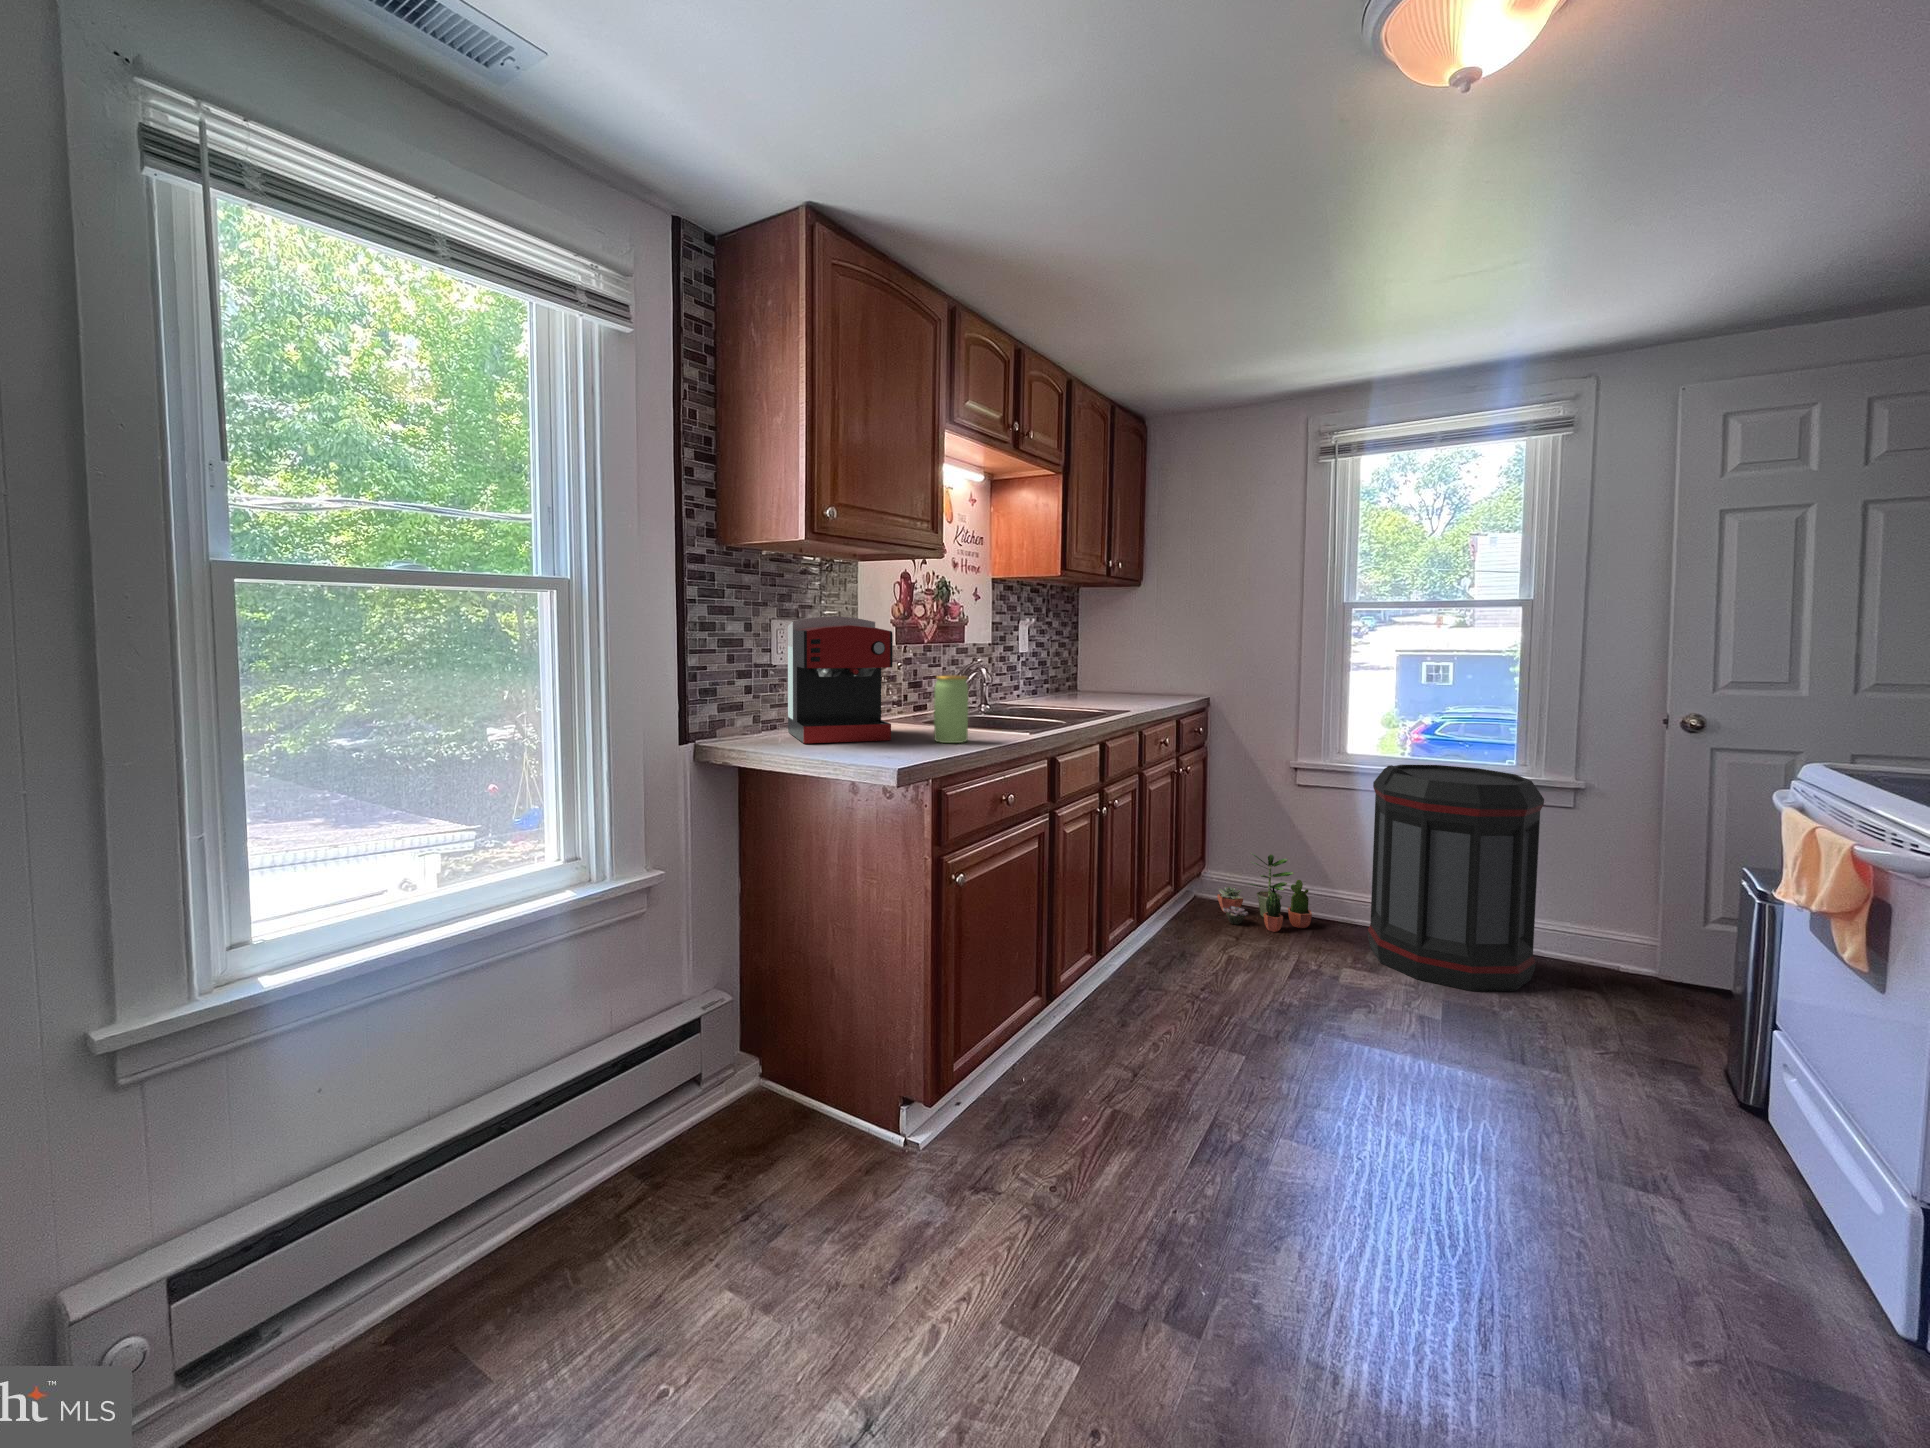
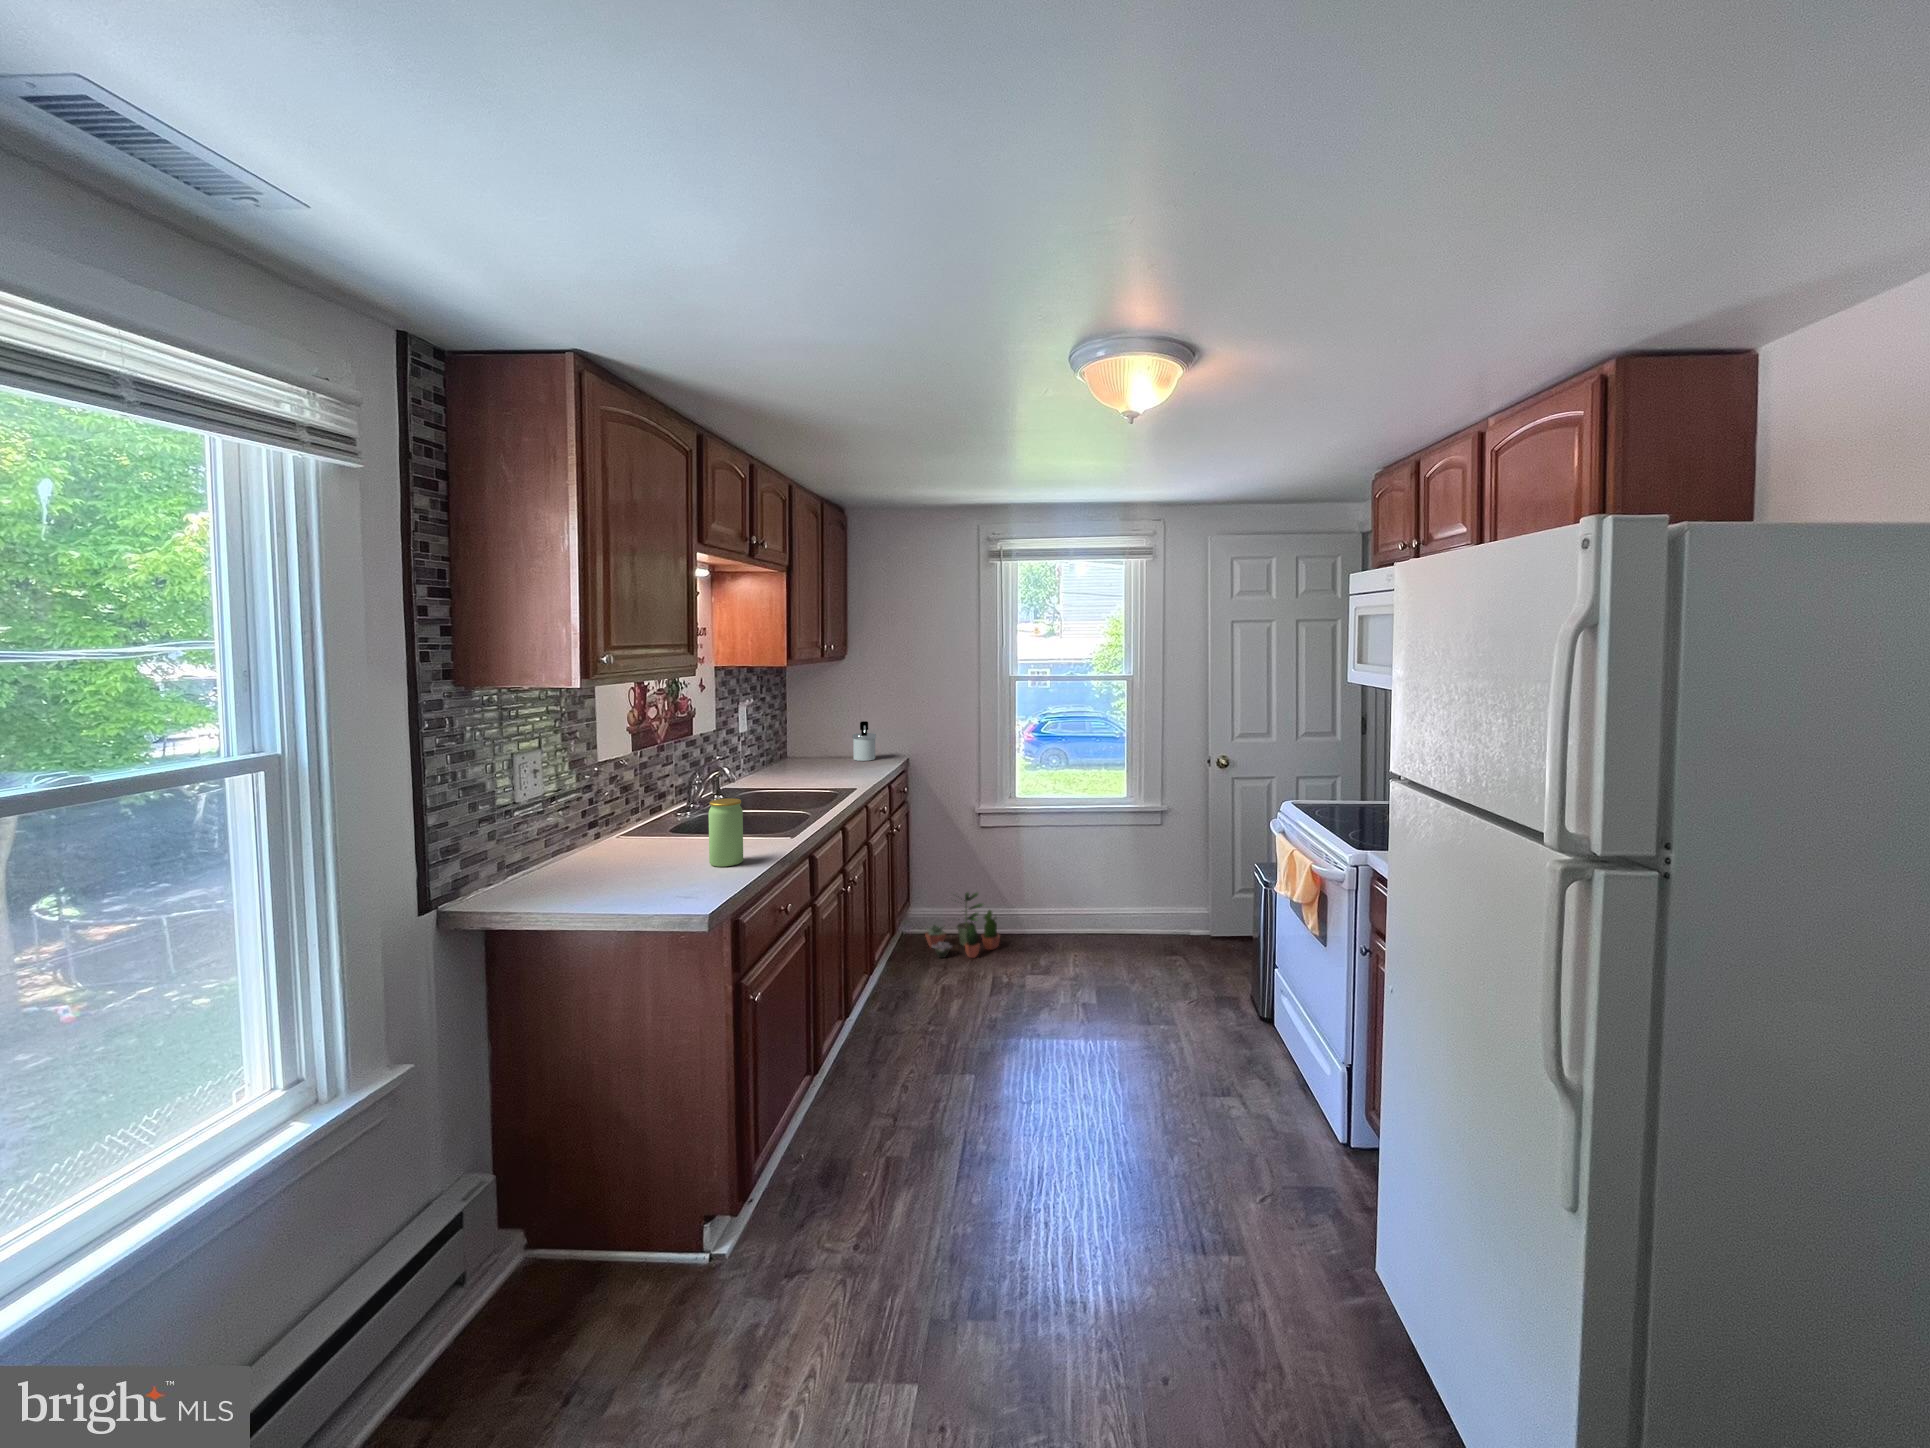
coffee maker: present [788,616,893,743] -> none [528,746,663,890]
soap dispenser: none [1143,653,1169,695] -> present [852,721,876,761]
trash can: present [1367,765,1544,991] -> none [1041,805,1149,978]

